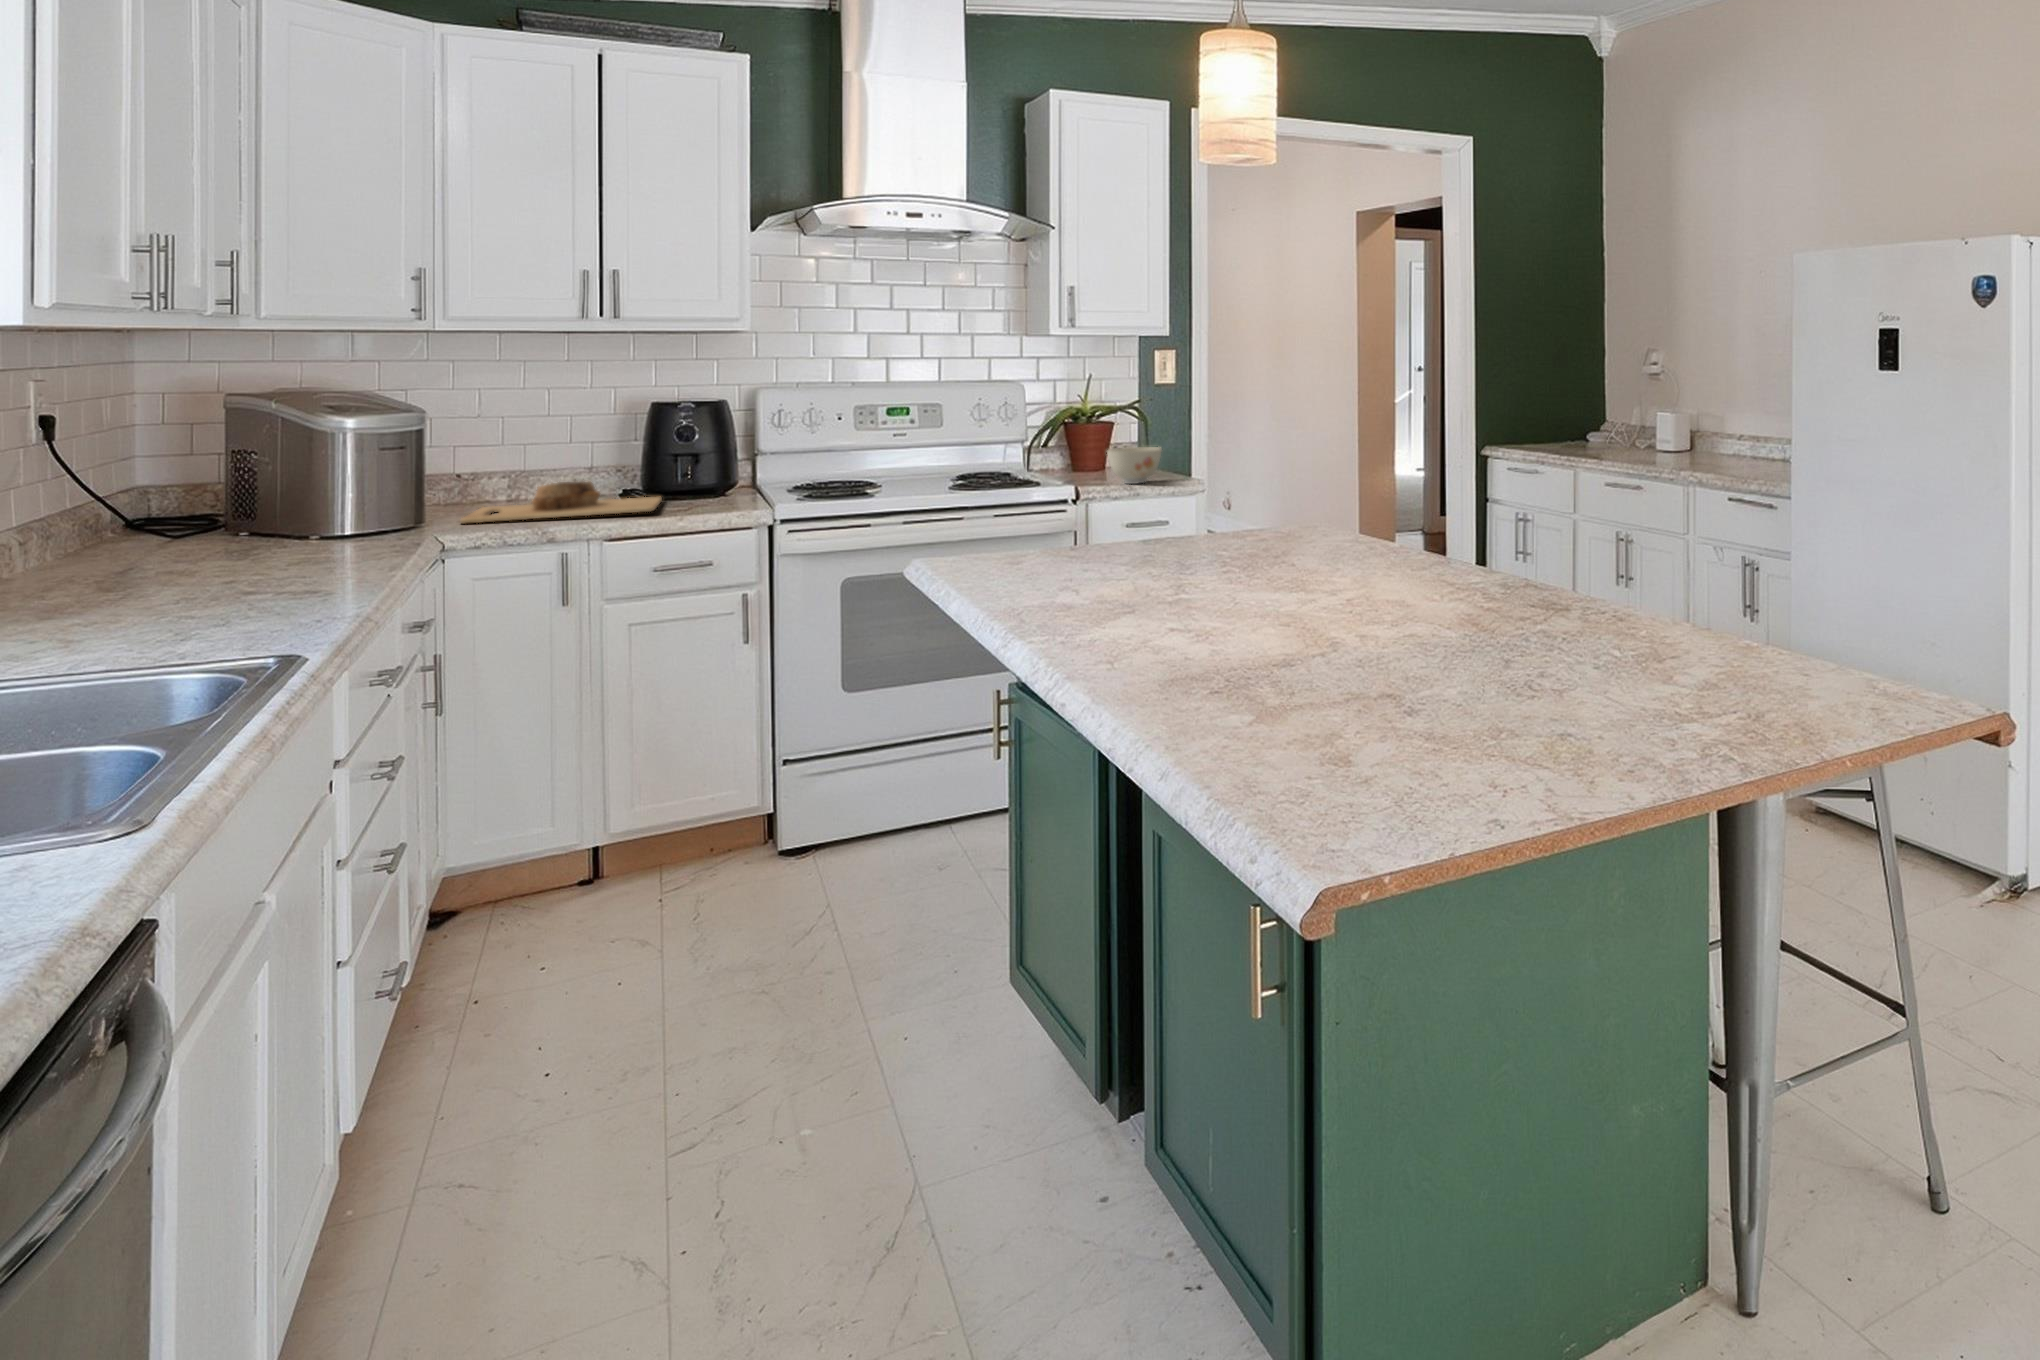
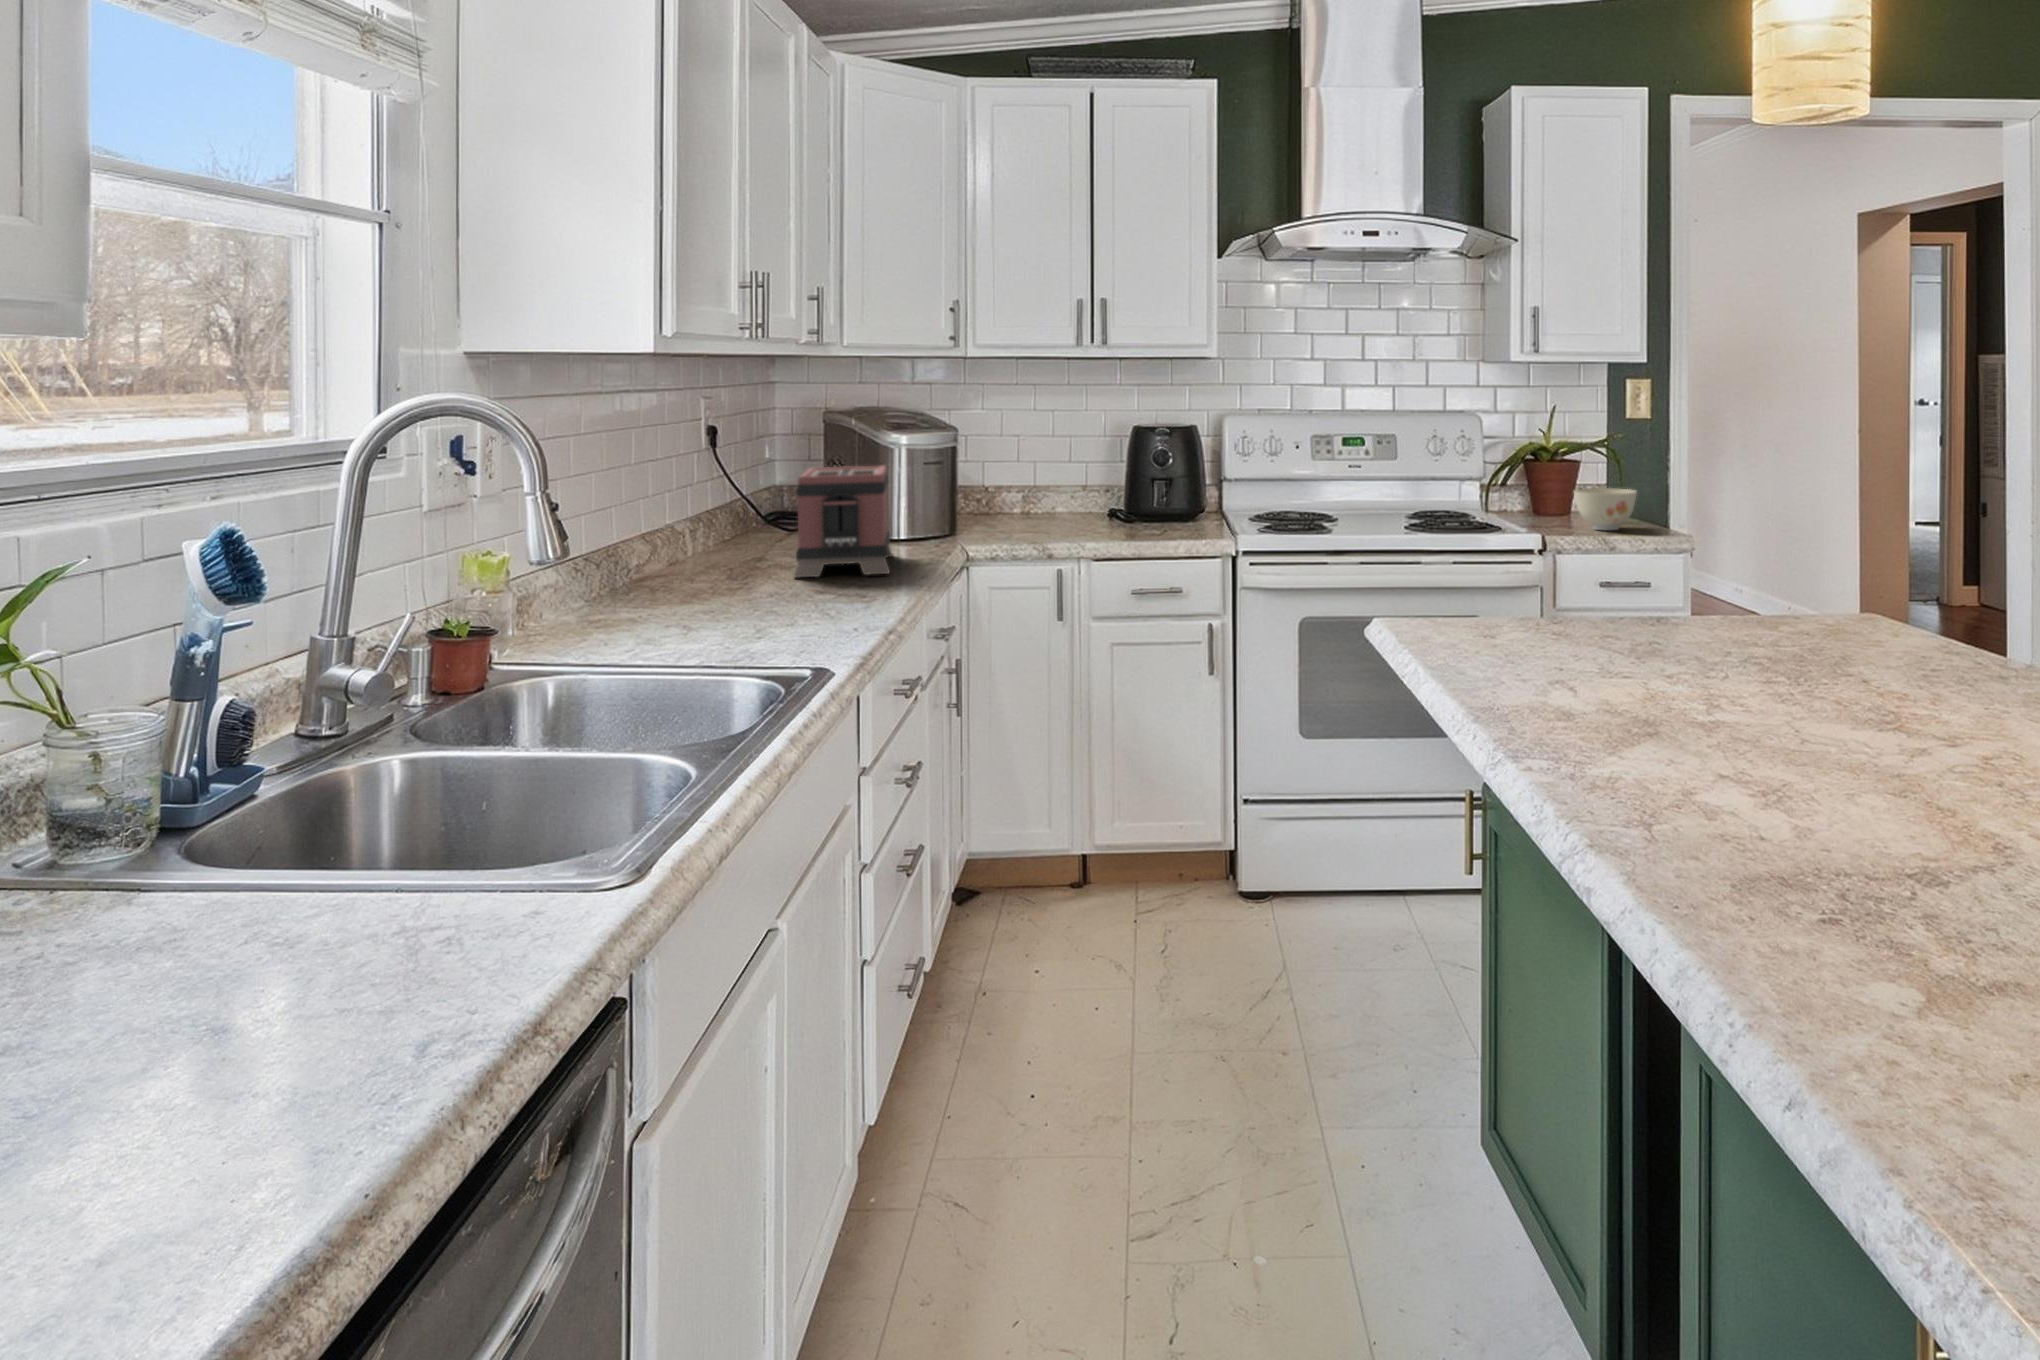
toaster: none [215,451,350,578] -> present [794,466,892,577]
cutting board: present [460,481,662,524] -> none [979,501,1142,536]

